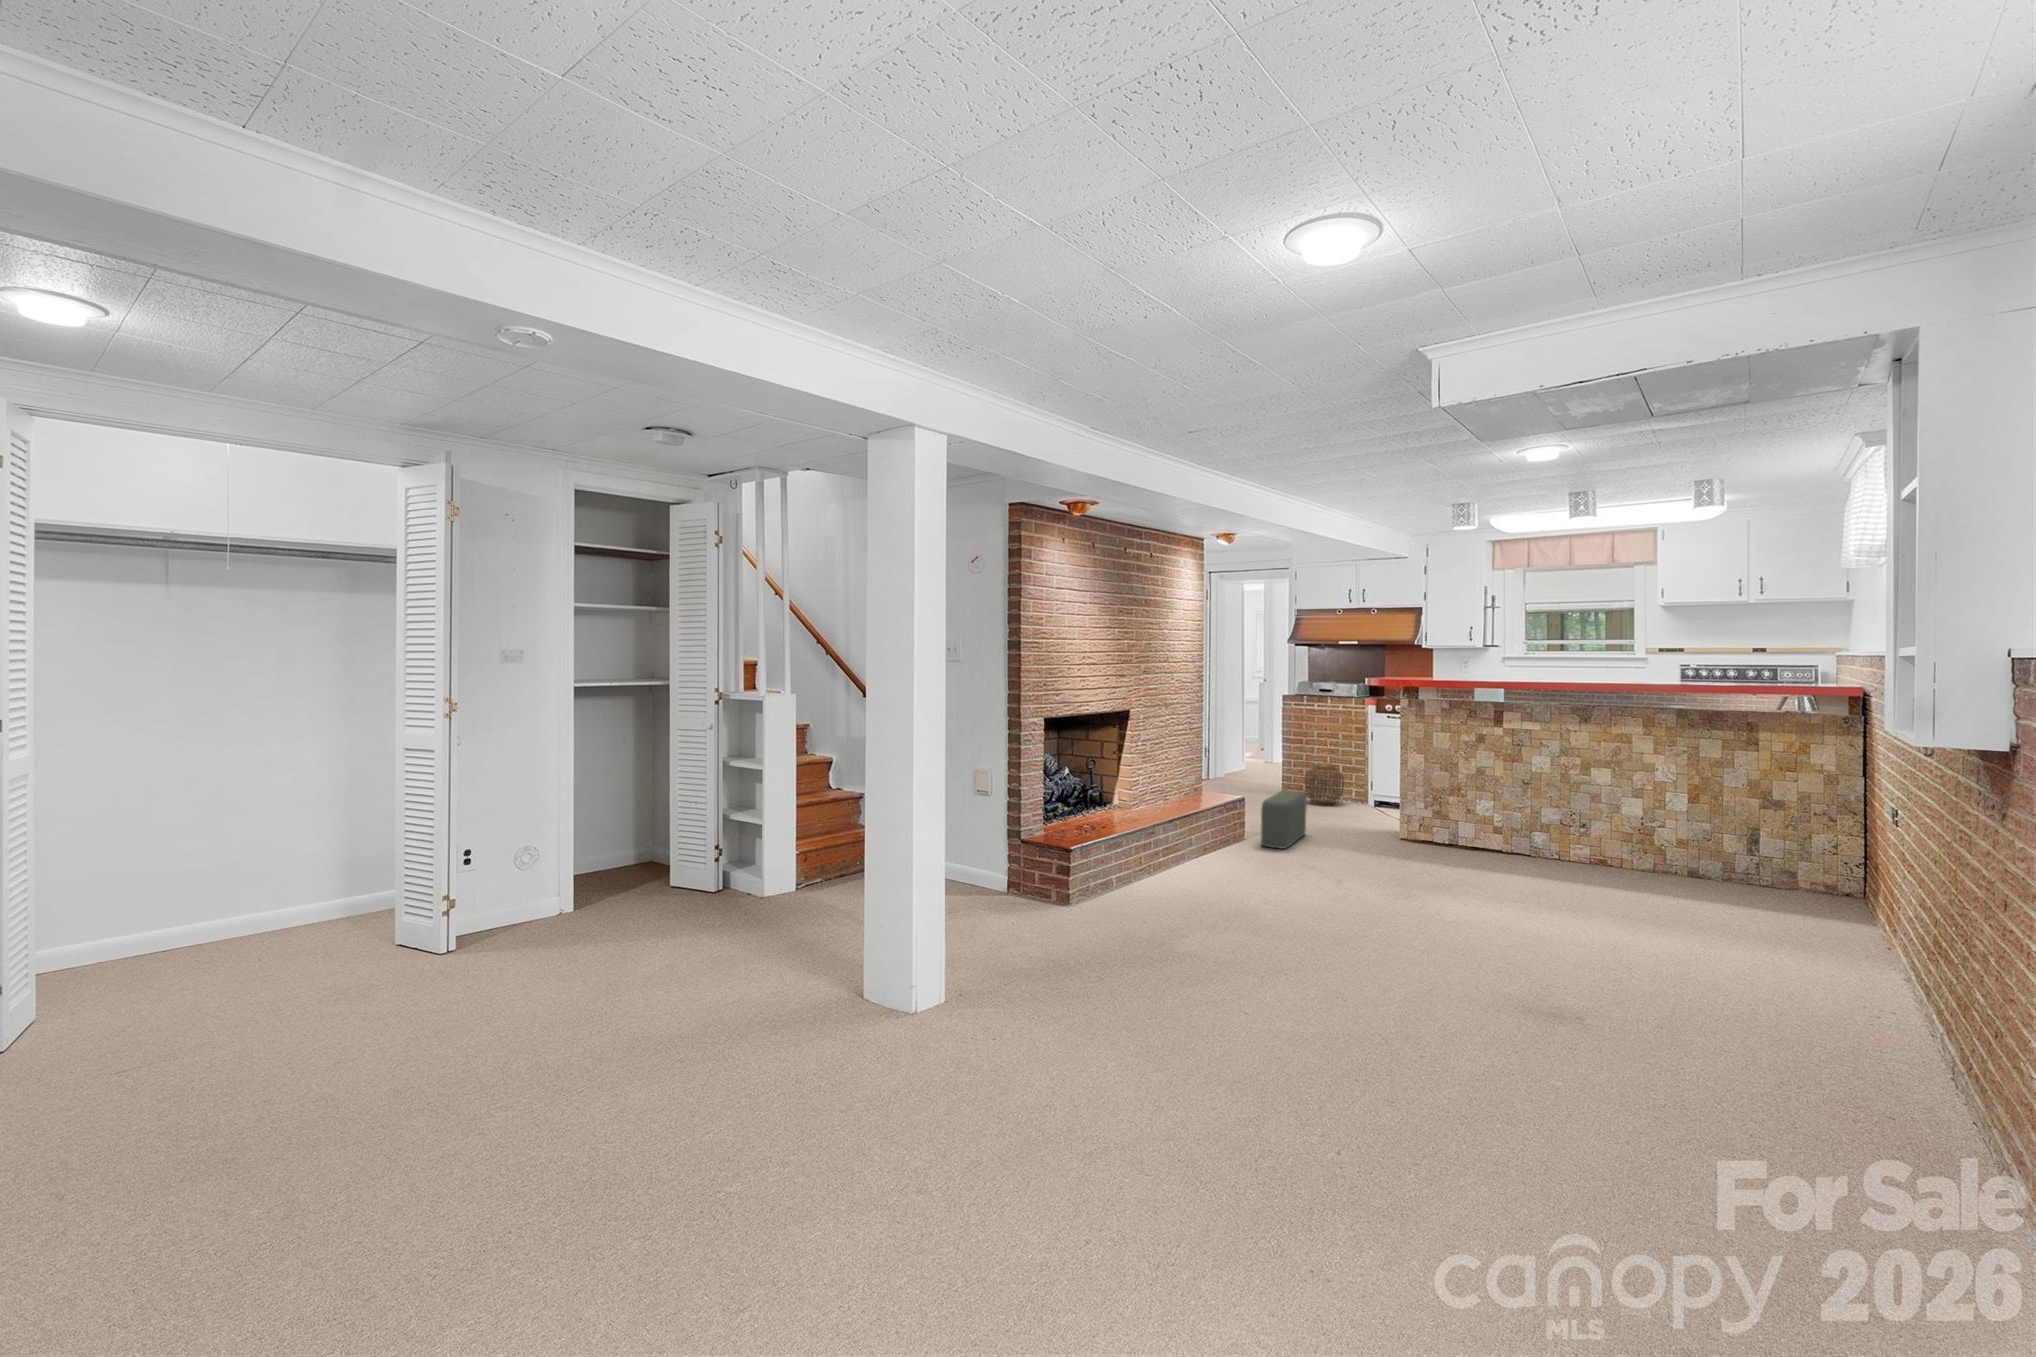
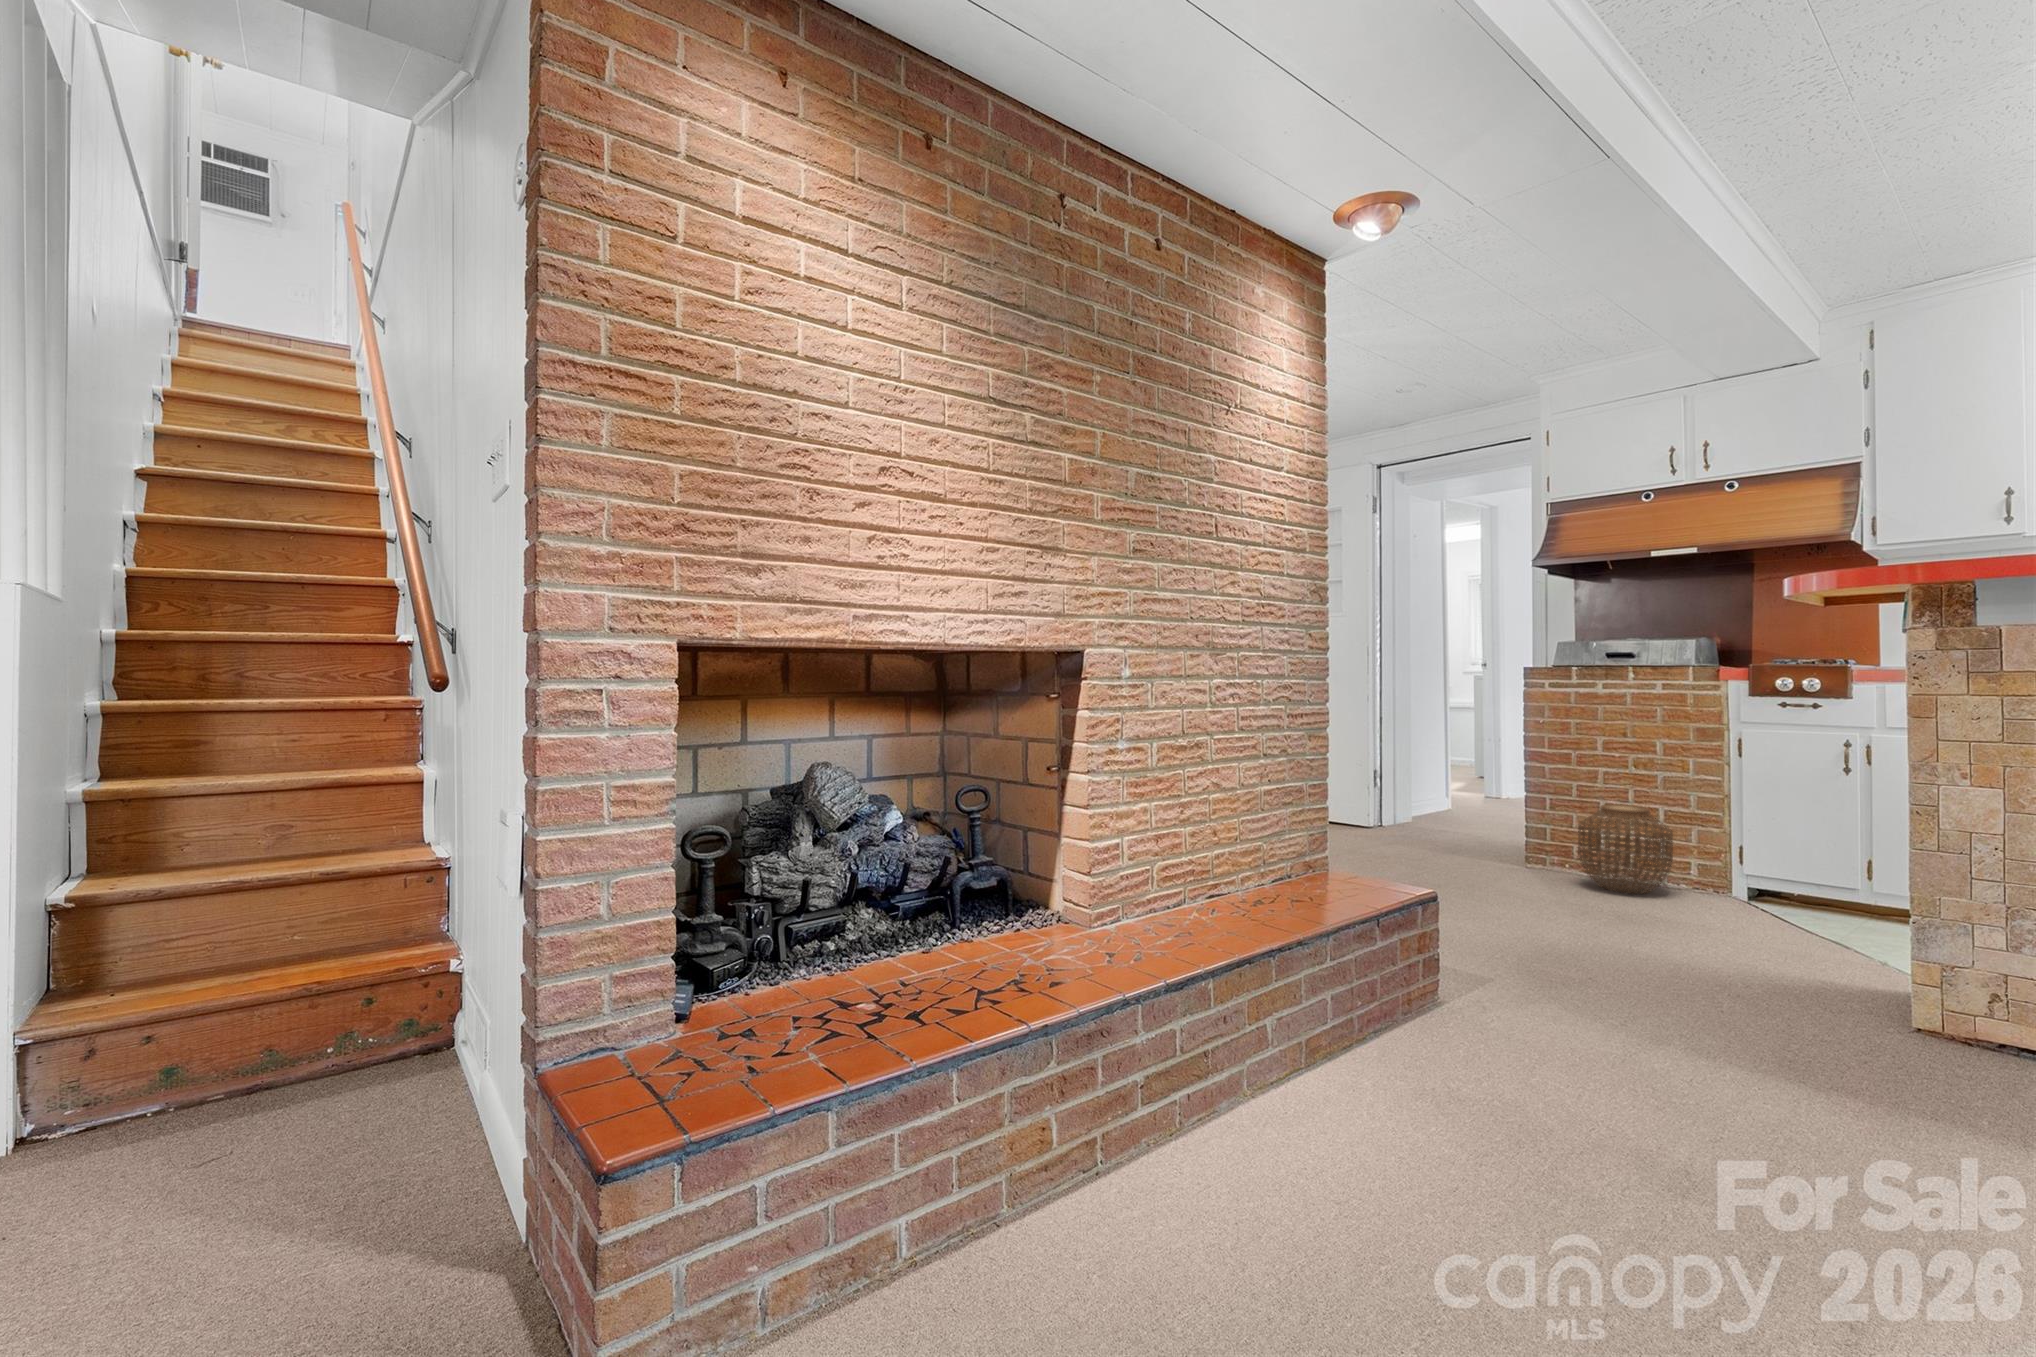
pouf: present [1261,791,1307,849] -> none [1472,873,1601,1049]

